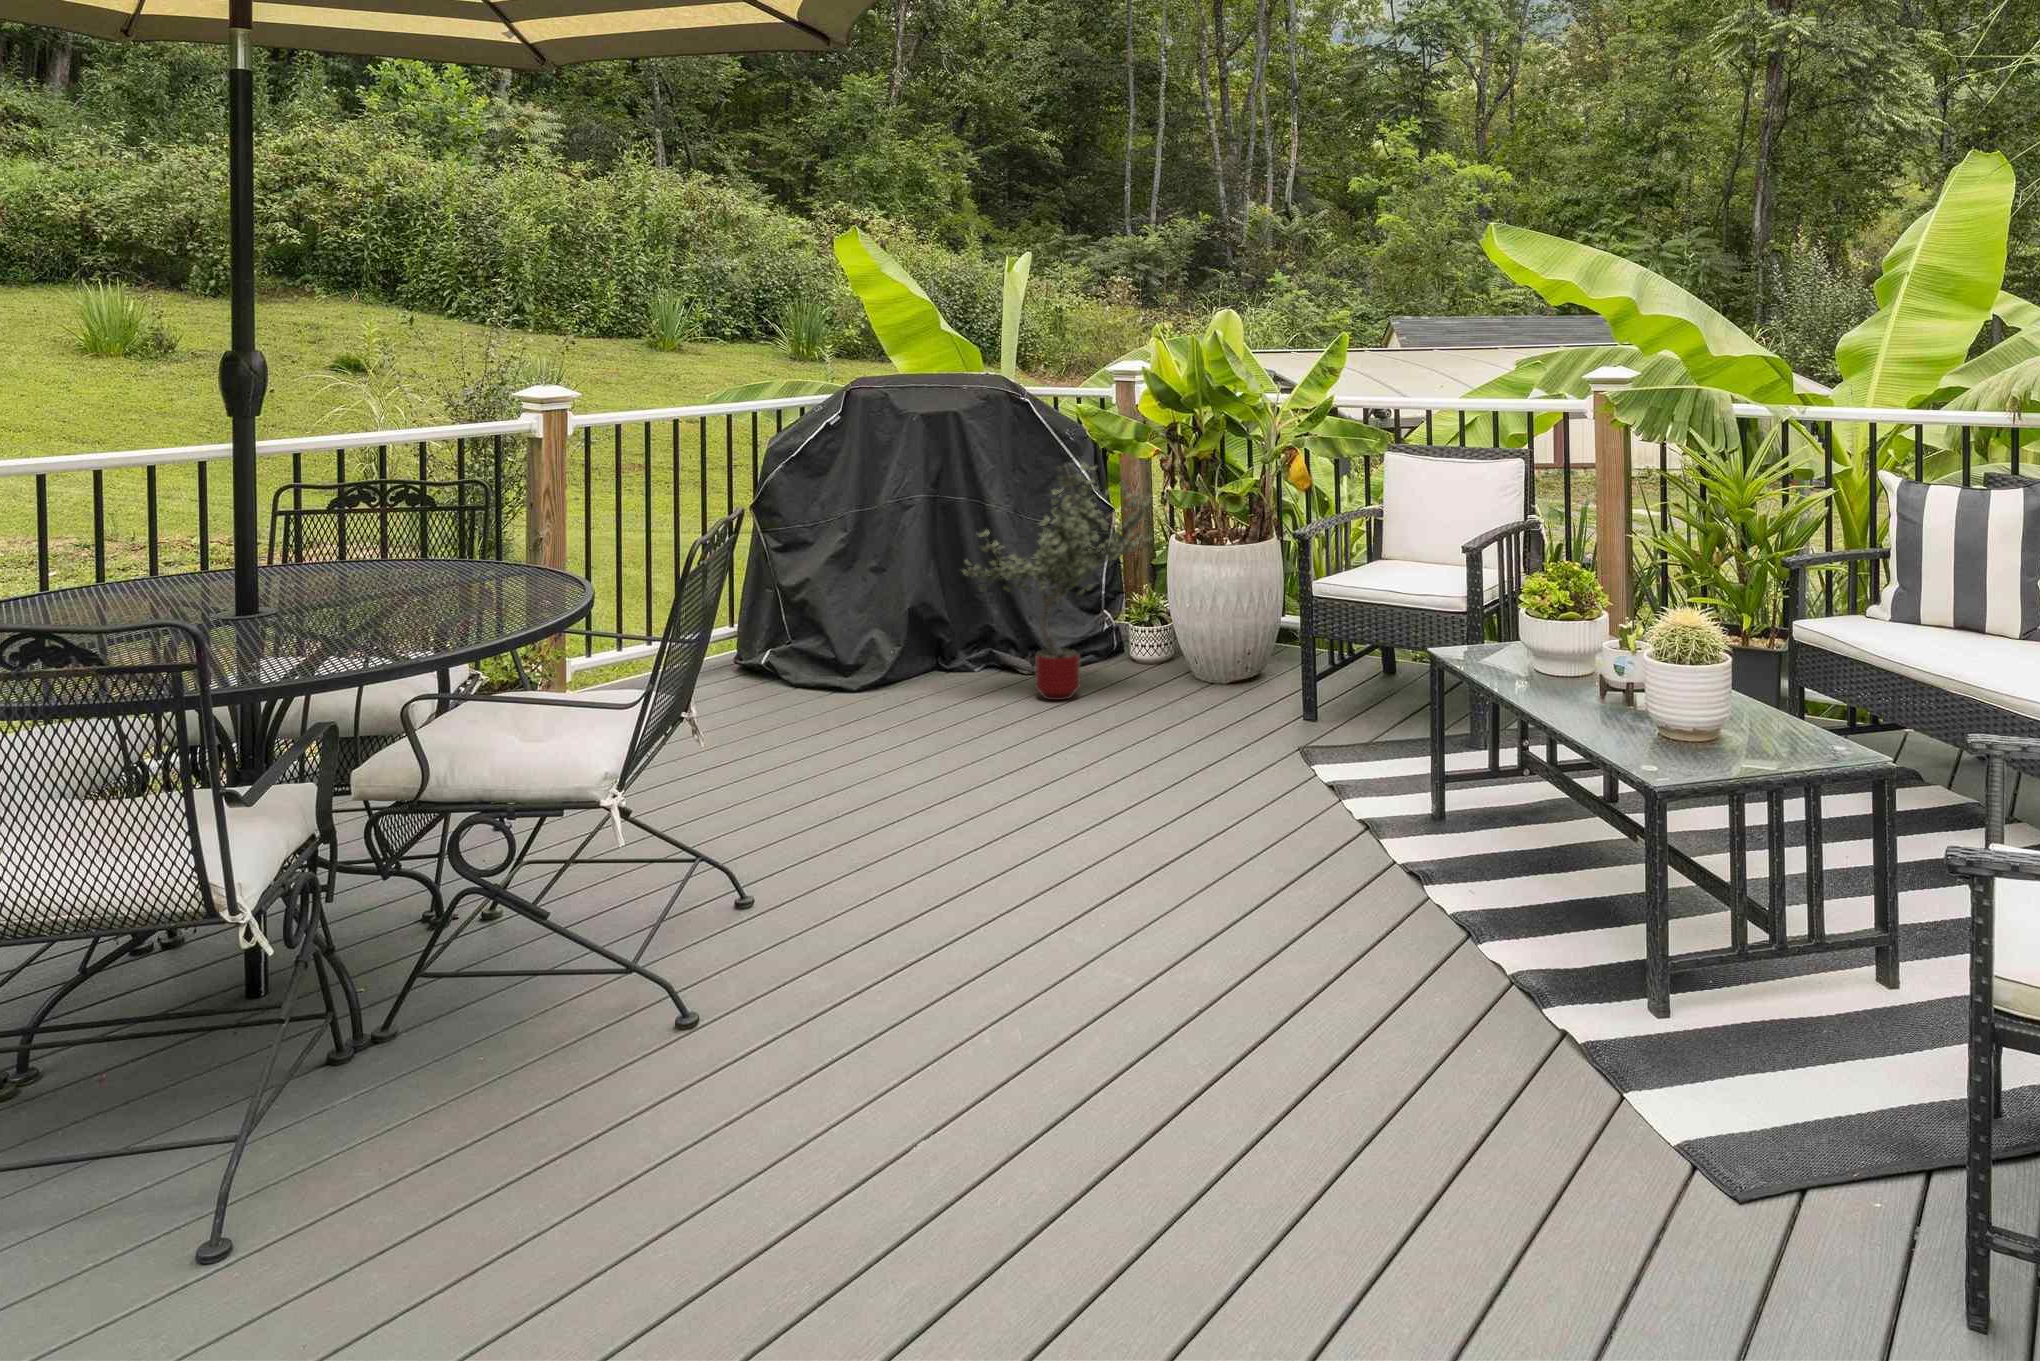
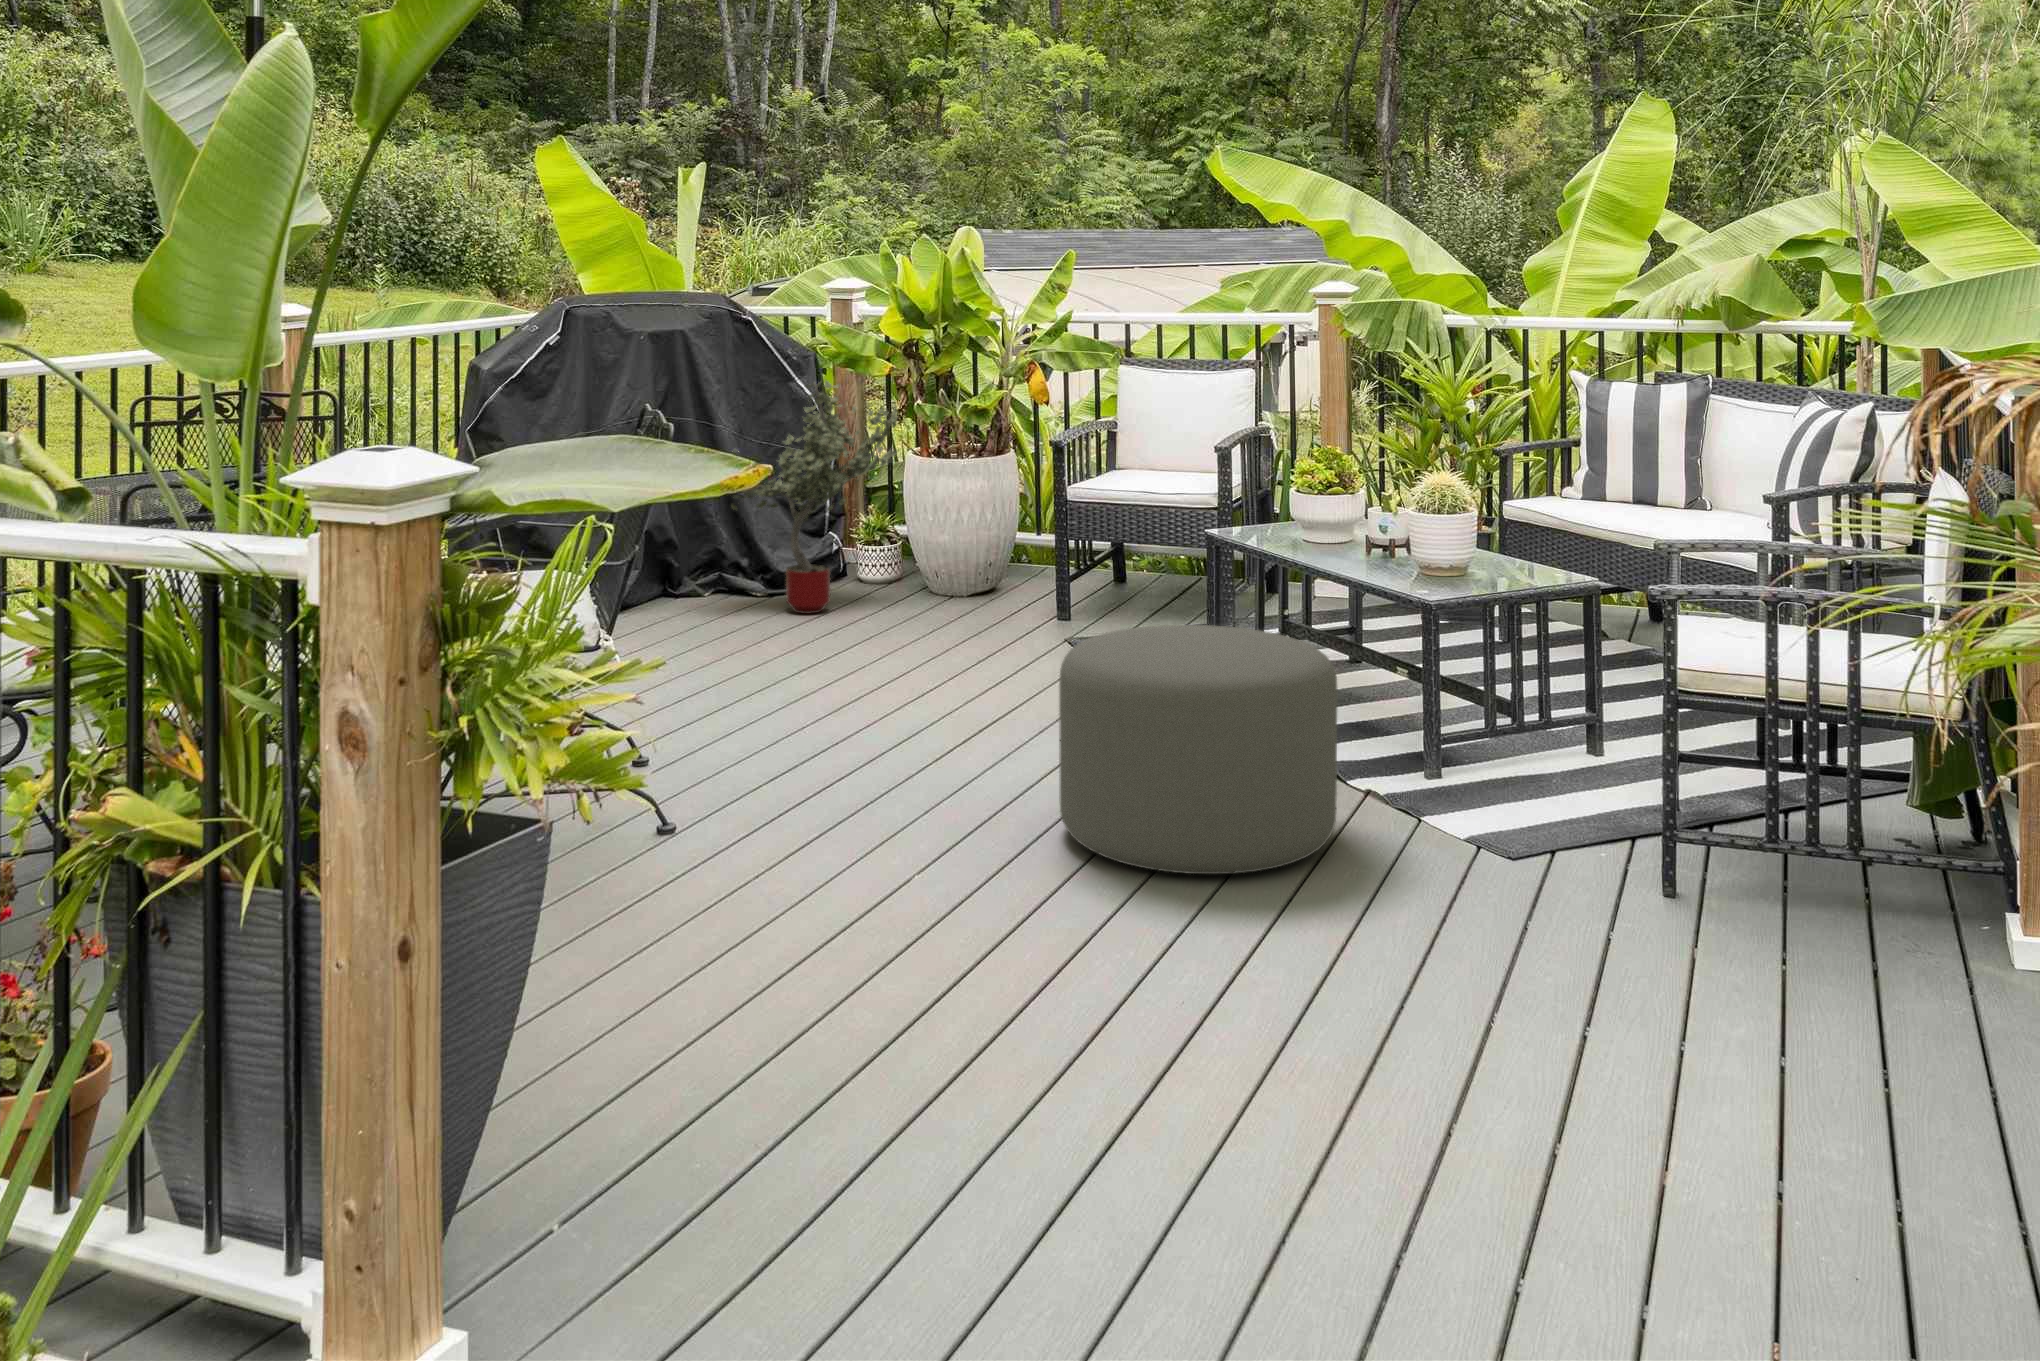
ottoman: none [1104,808,1477,1211] -> present [1059,625,1338,874]

